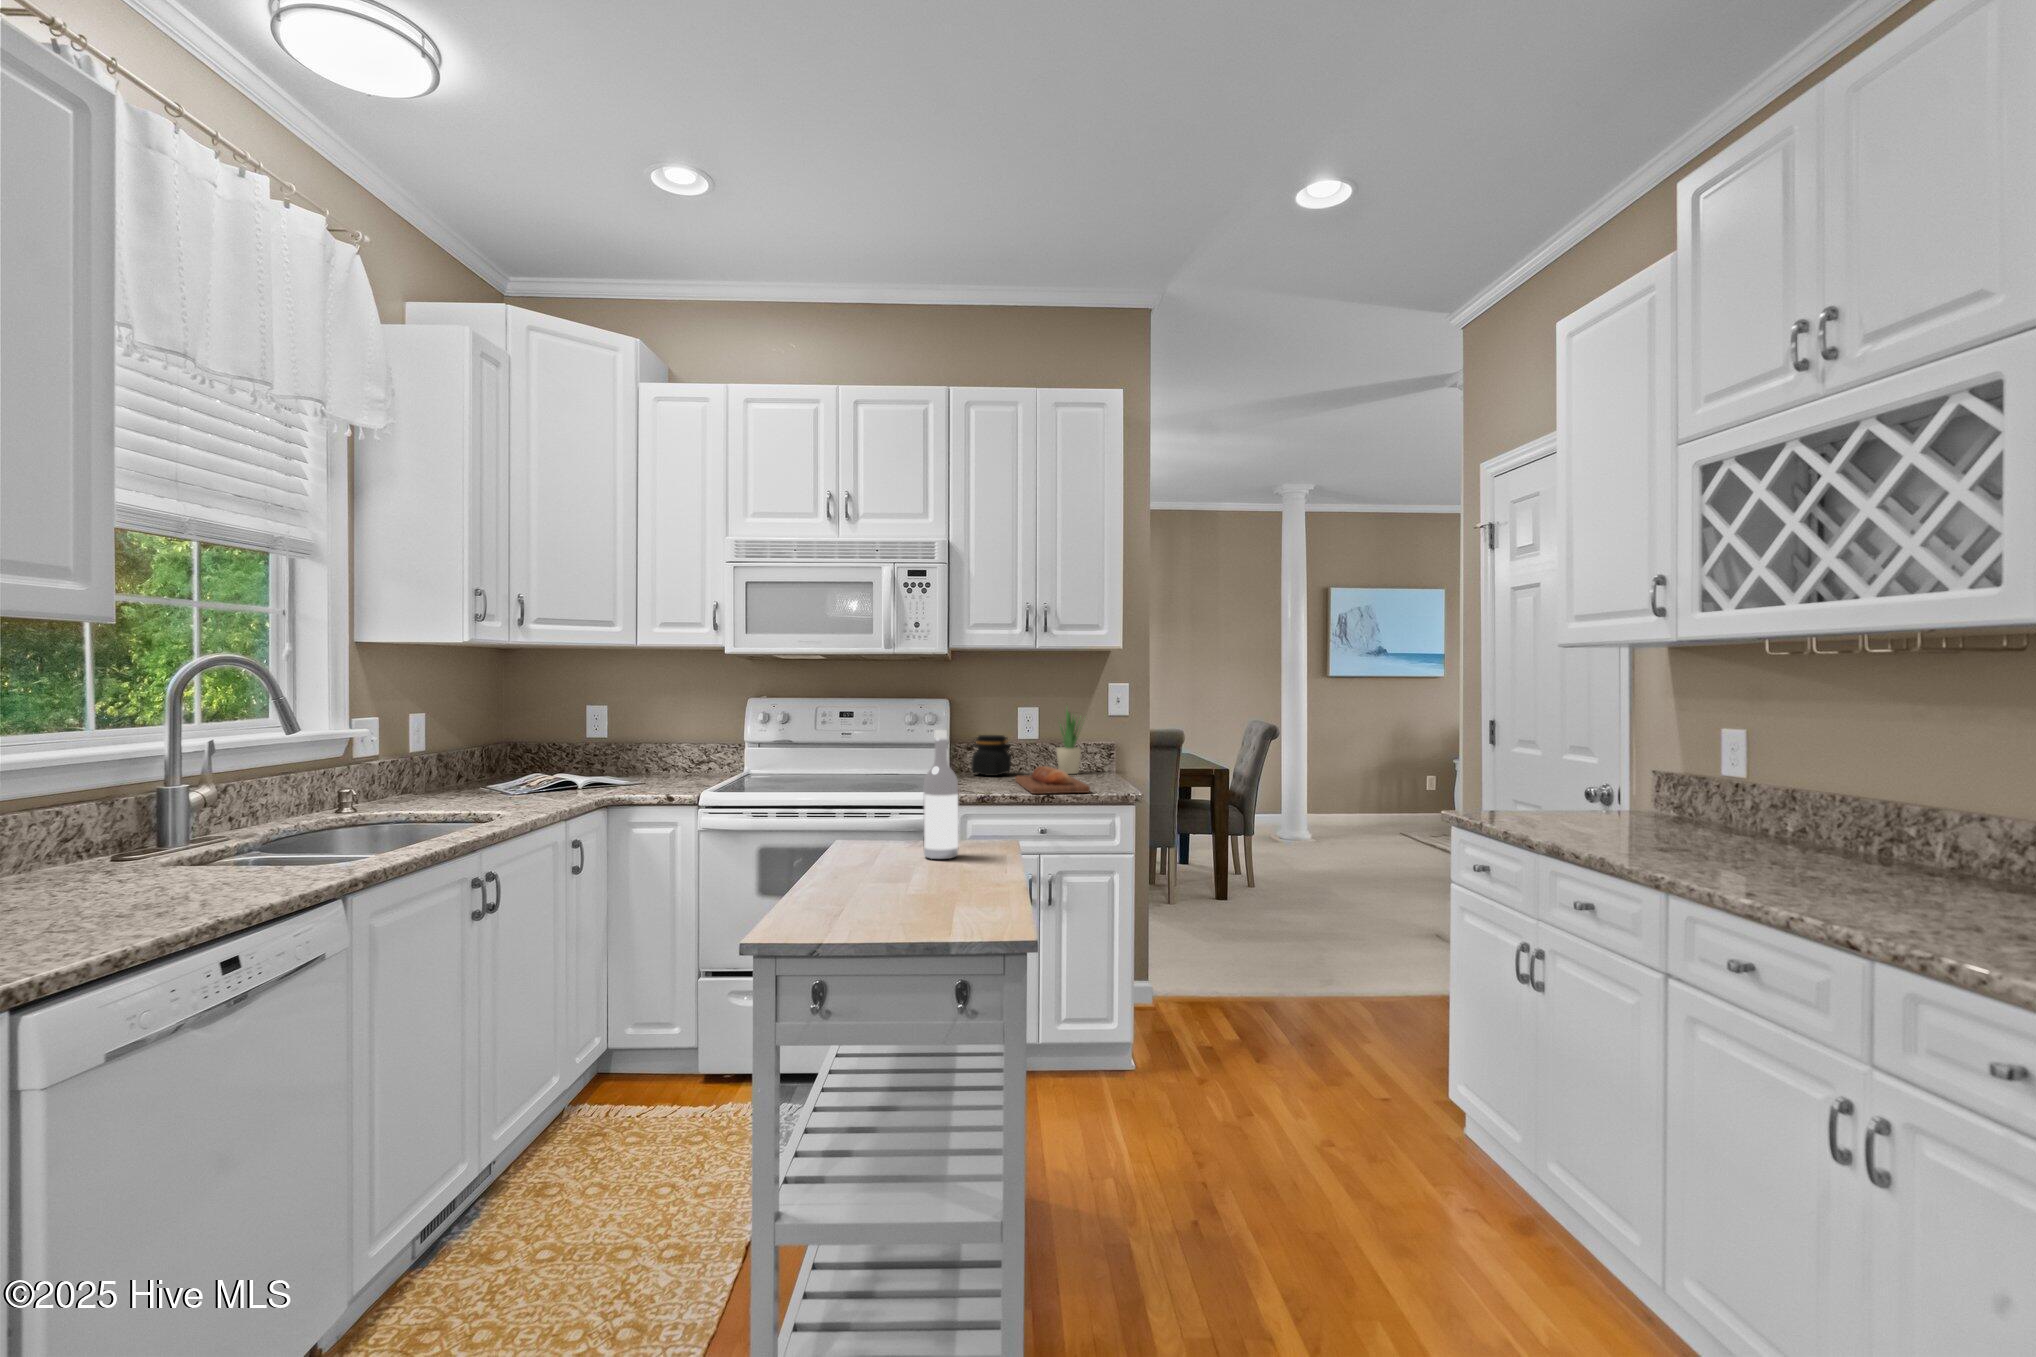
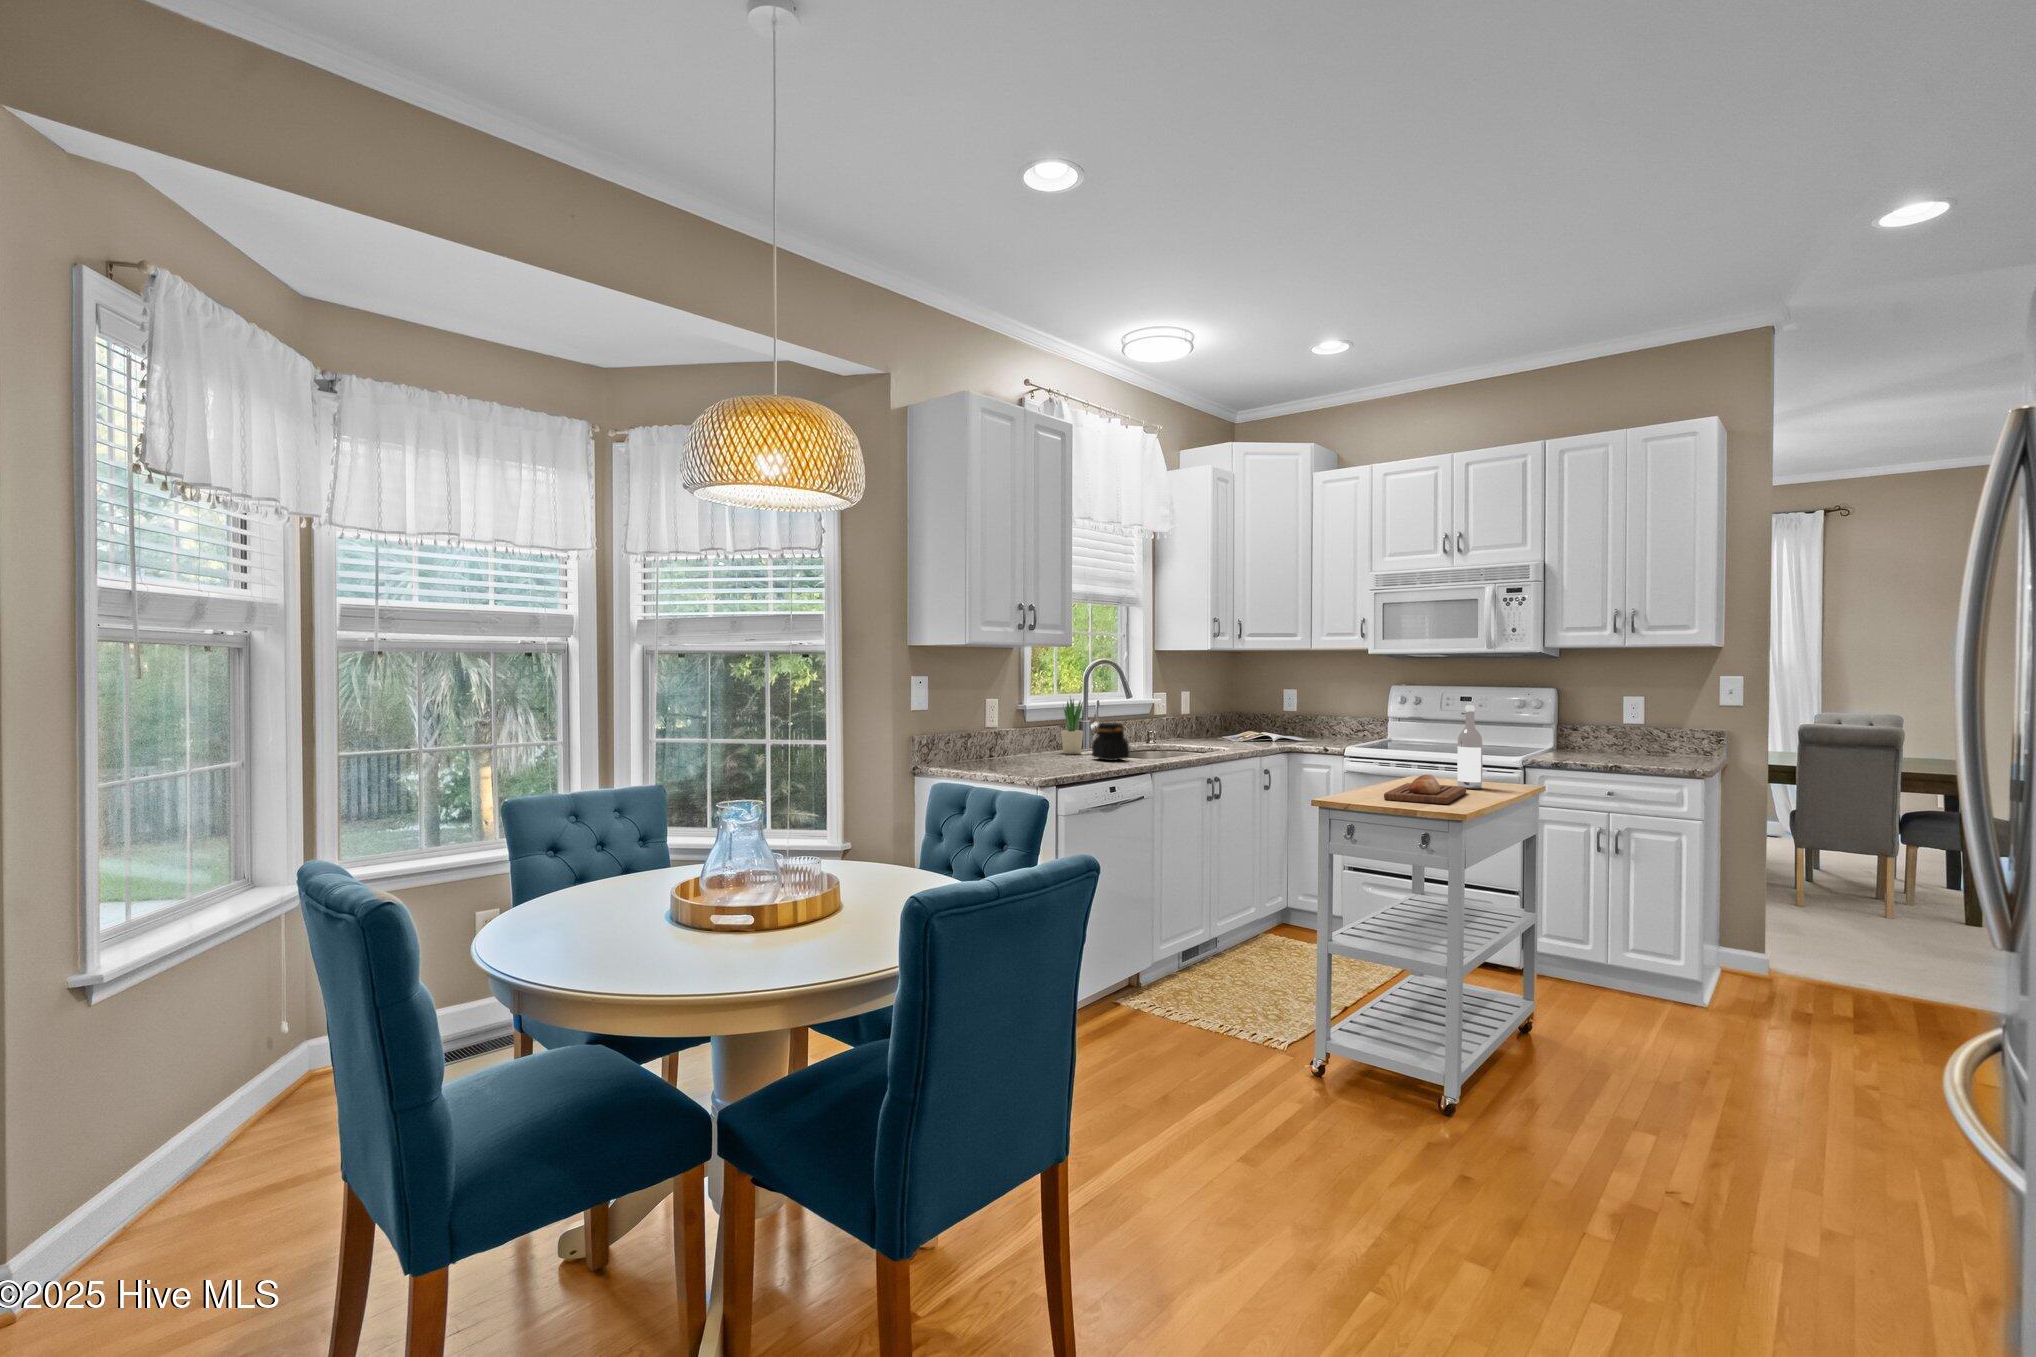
potted plant: present [1057,706,1081,774] -> present [1061,698,1083,754]
jar: present [971,735,1012,776] -> present [1092,723,1129,761]
bread loaf: present [1015,766,1090,794] -> present [1384,775,1466,804]

